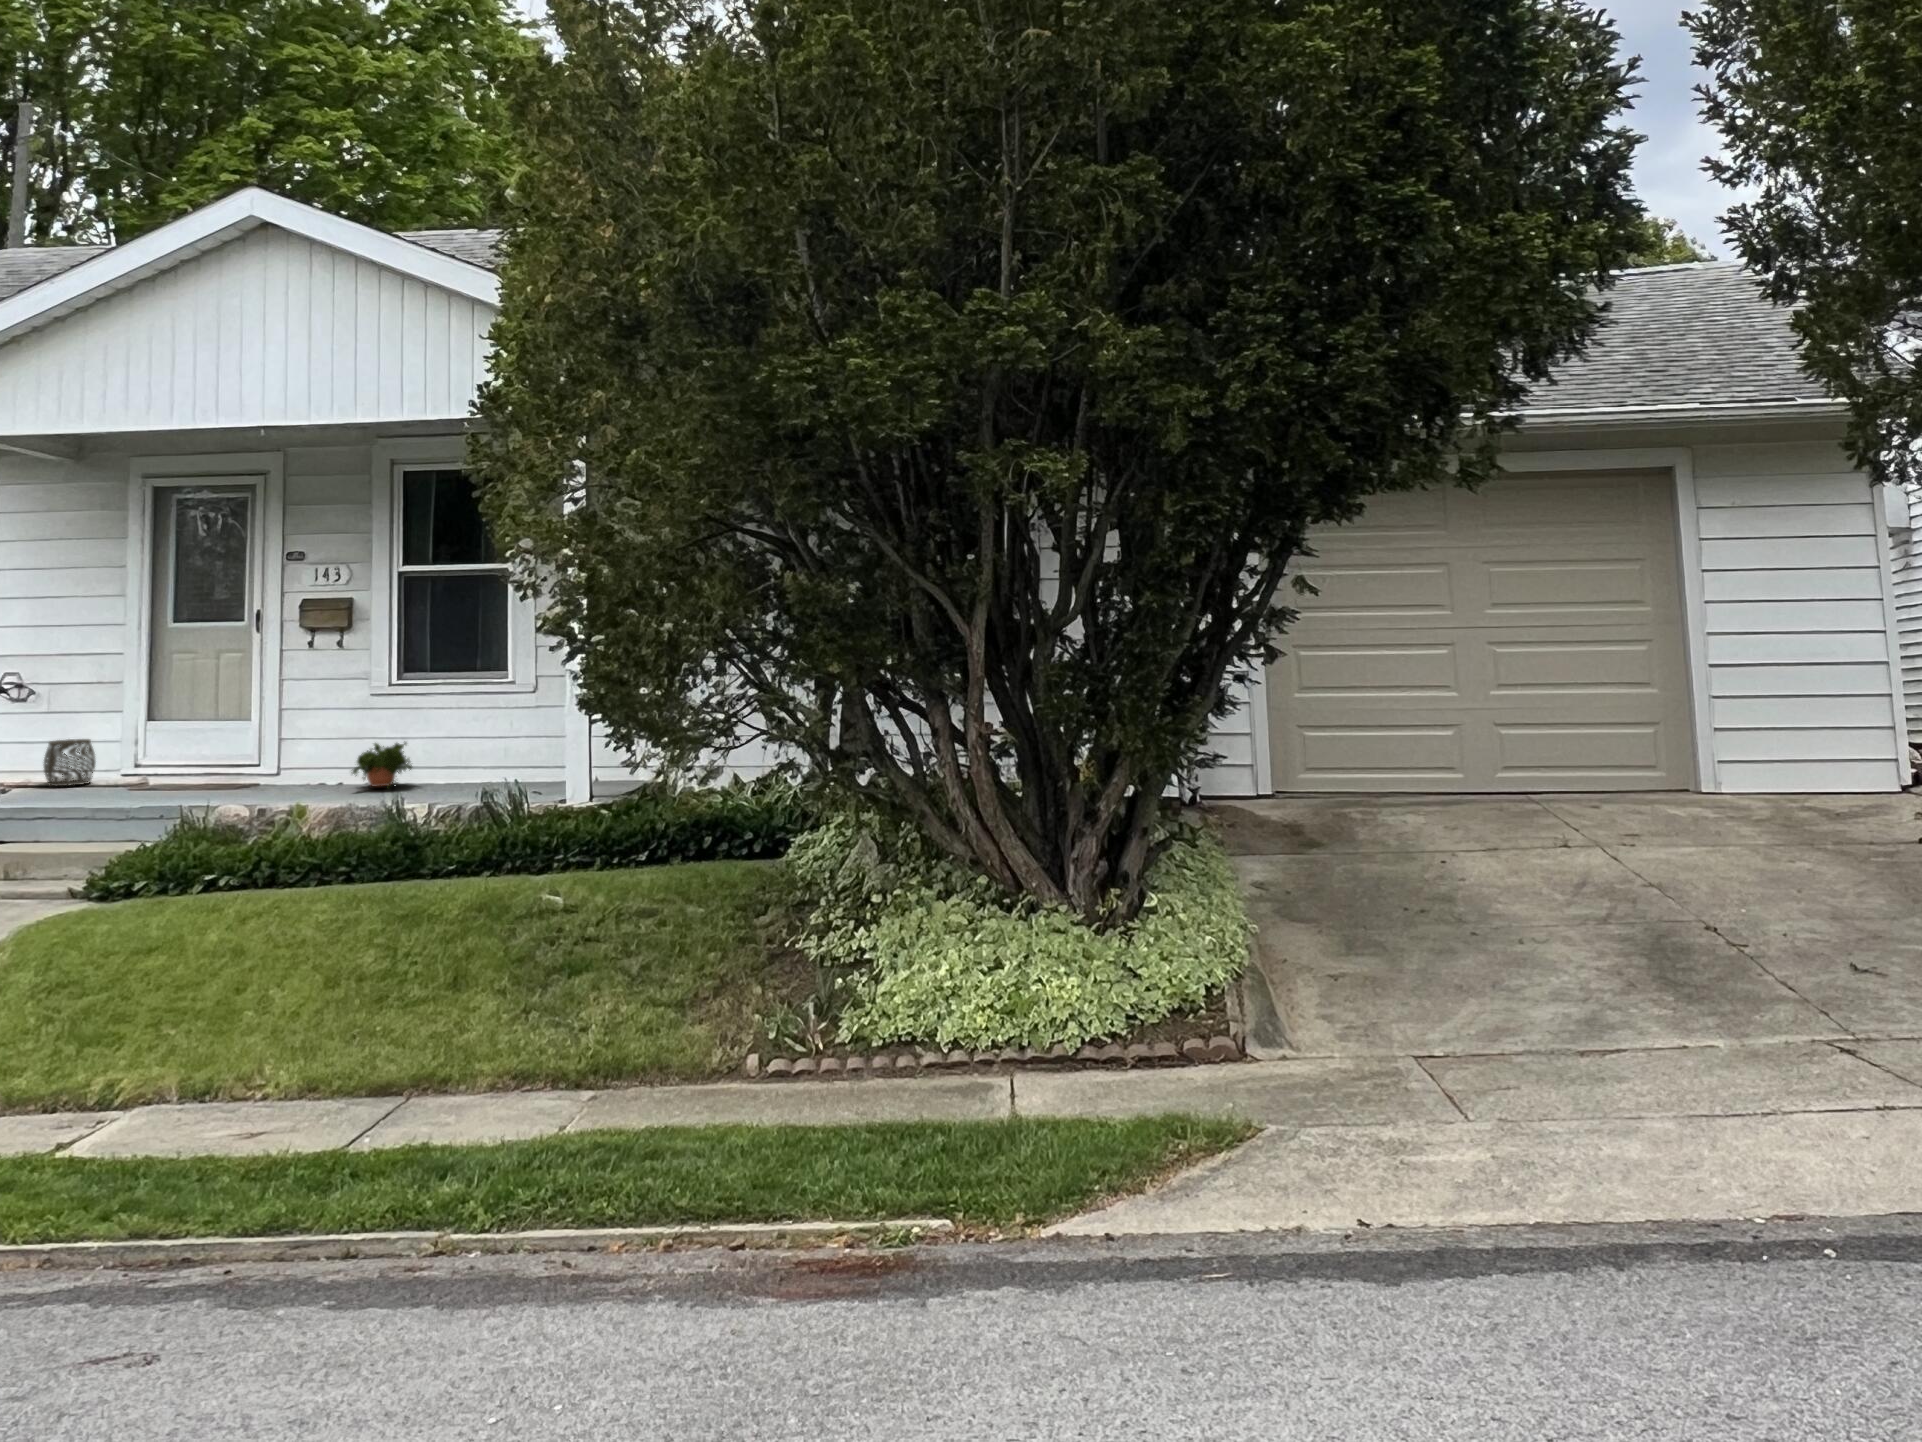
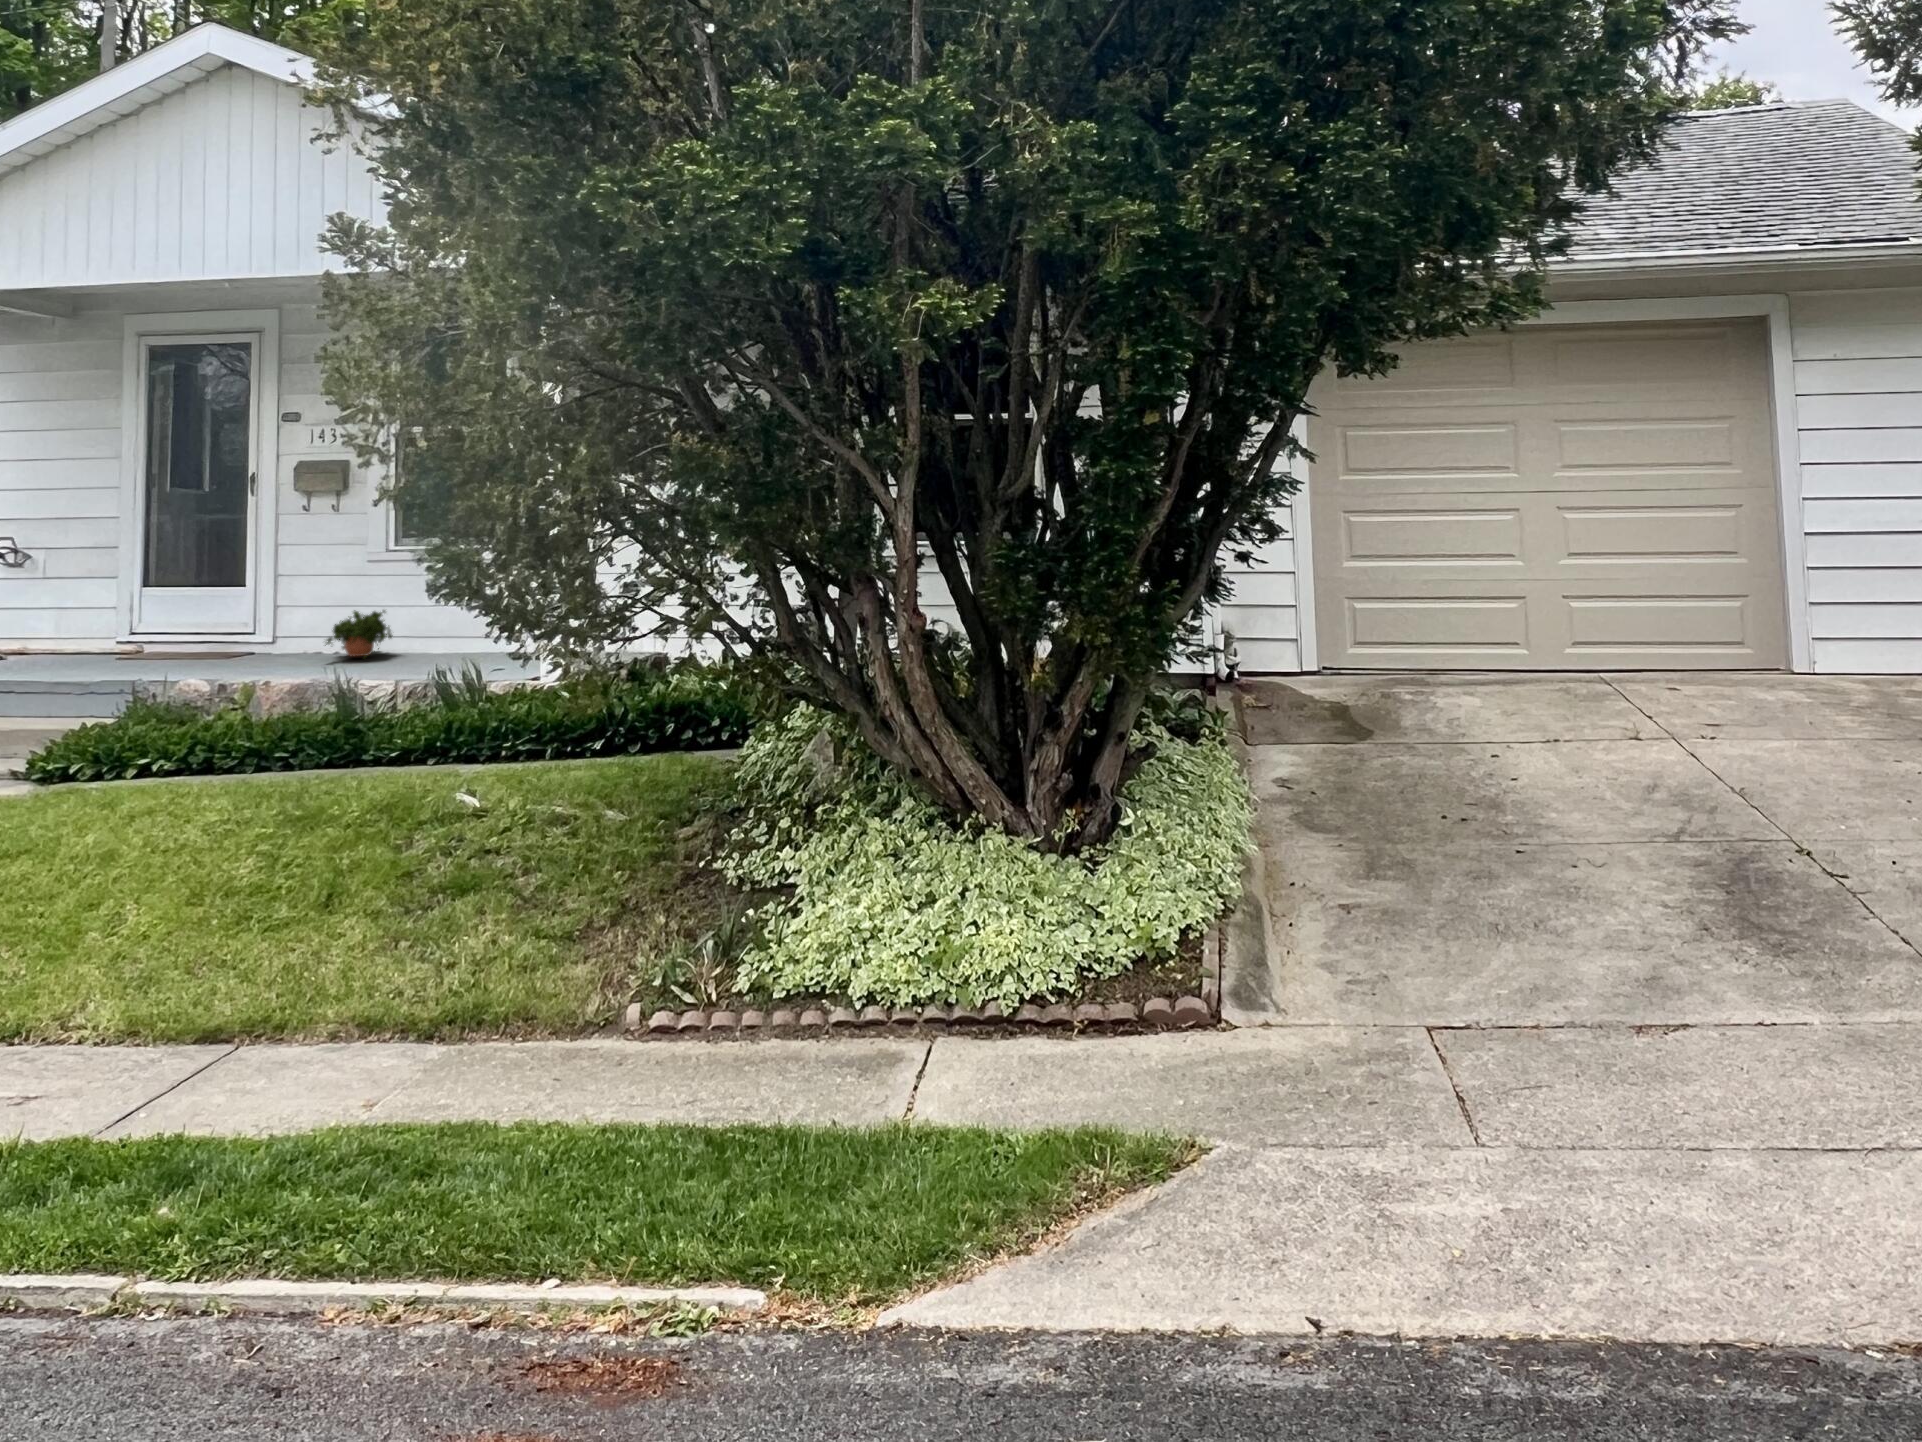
woven basket: present [43,739,96,786] -> none [23,605,80,655]

